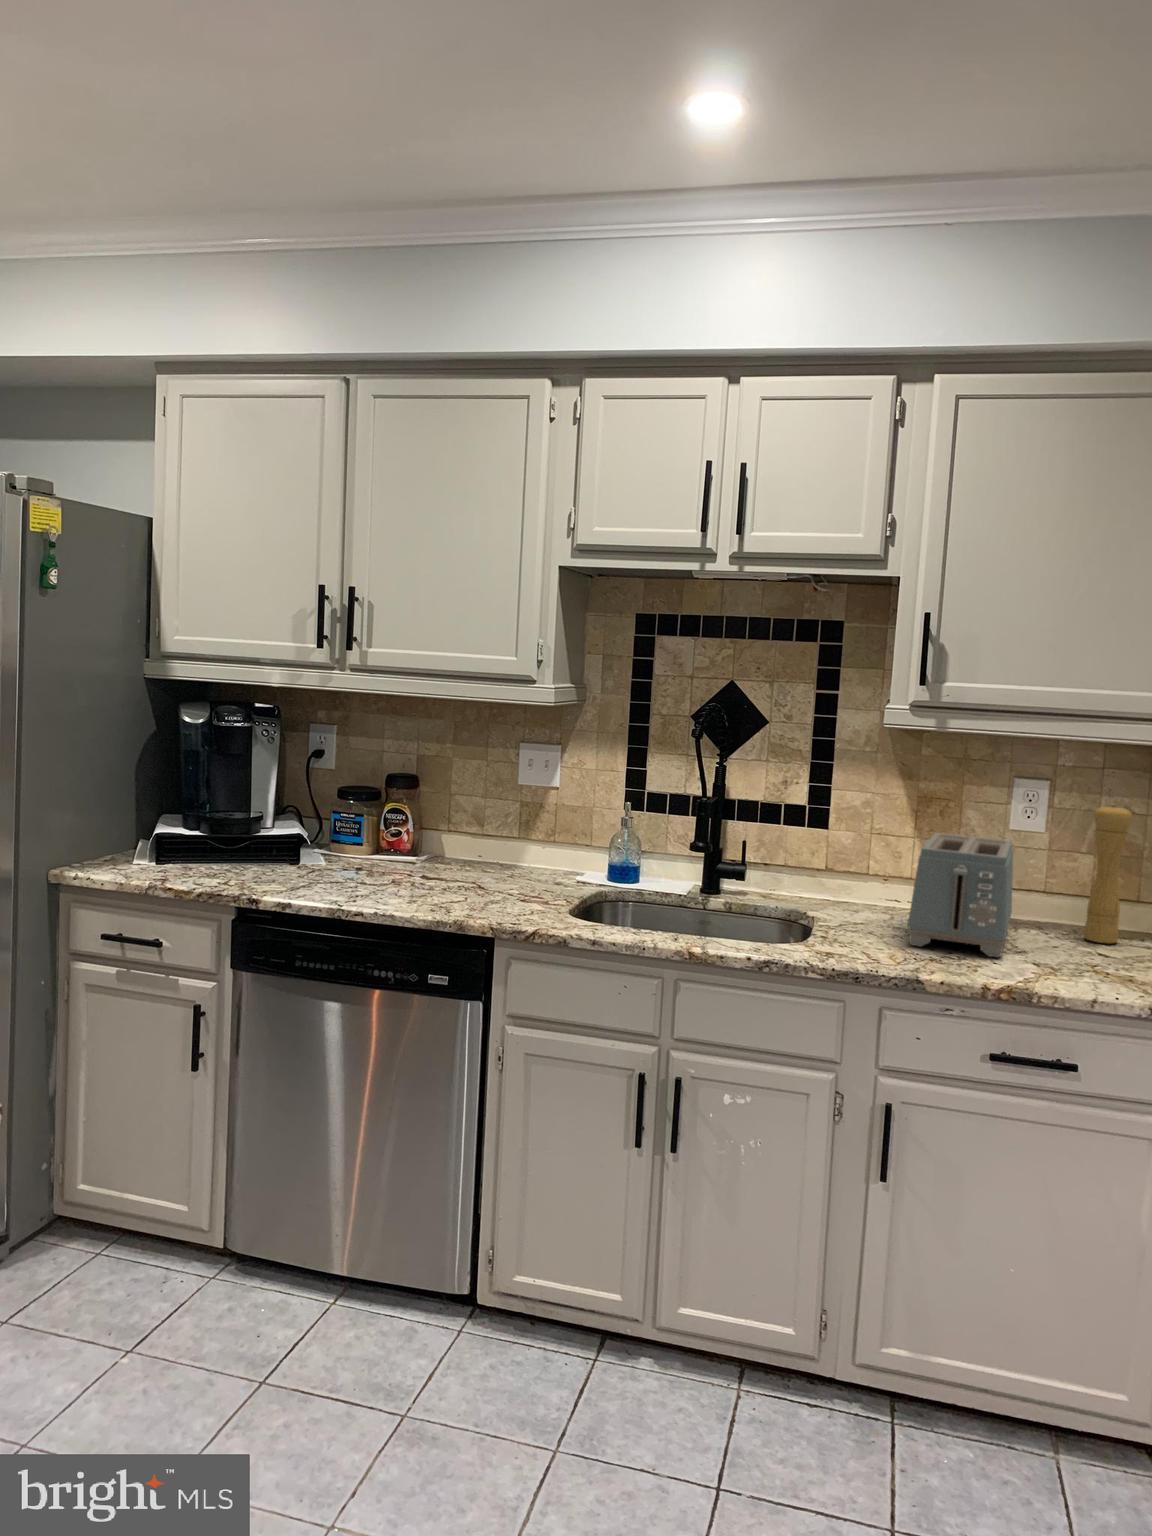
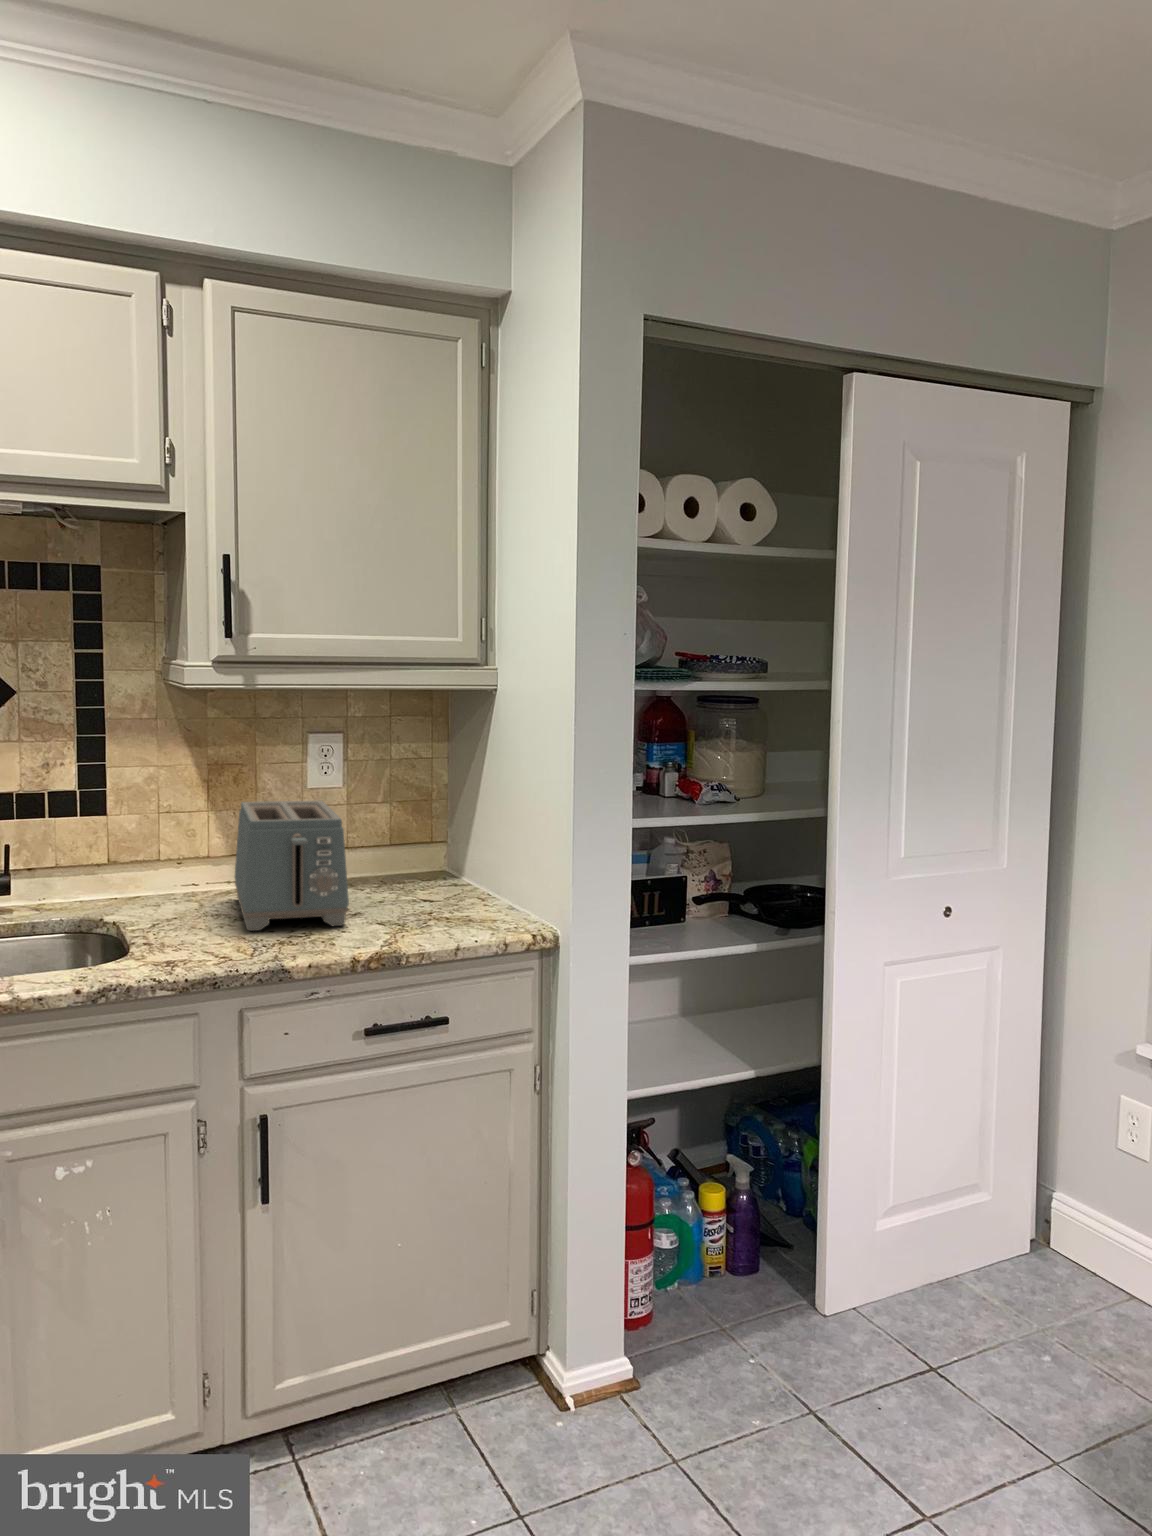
pepper mill: present [1084,805,1132,943] -> none [395,753,430,890]

